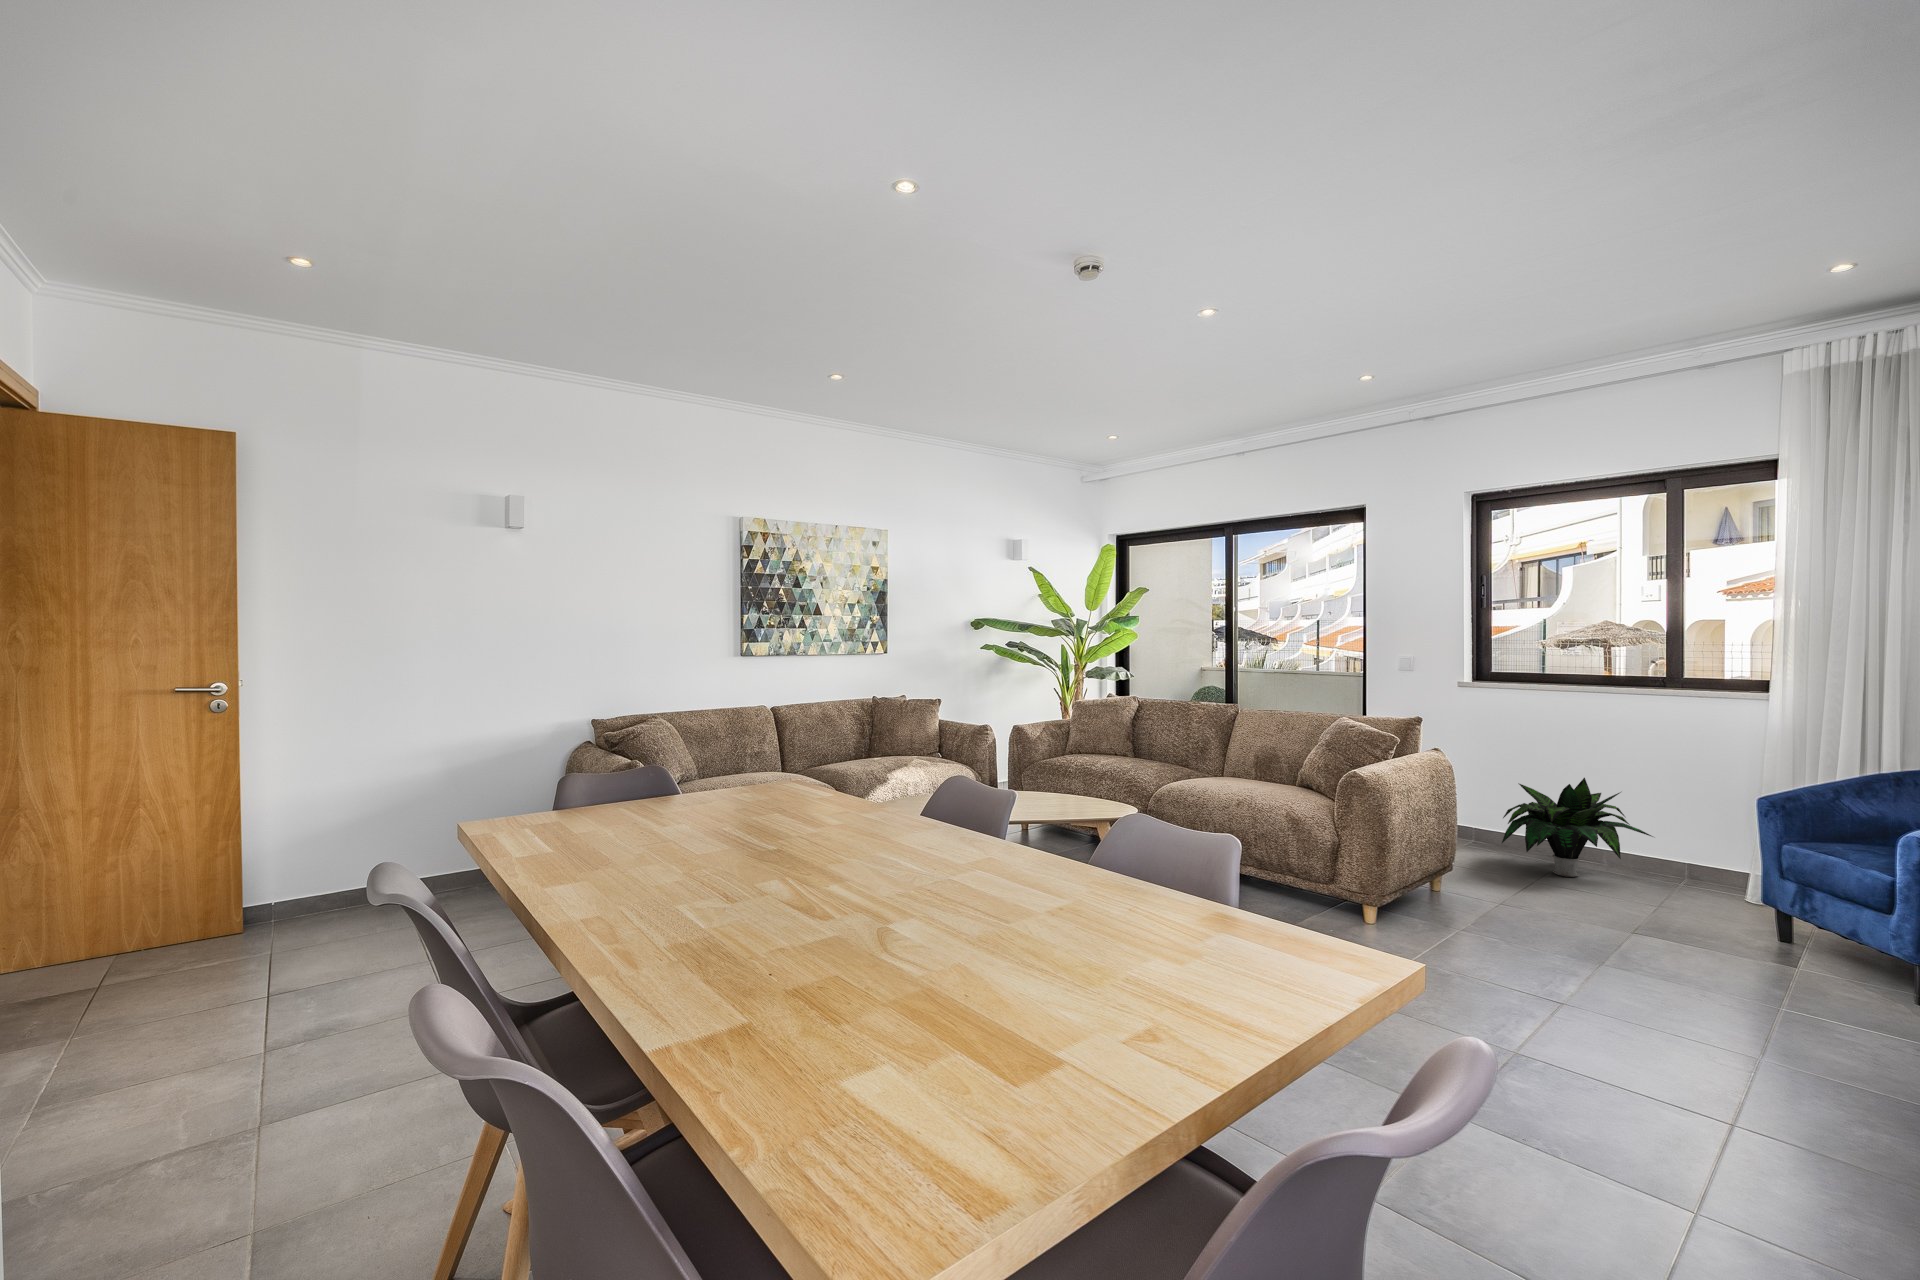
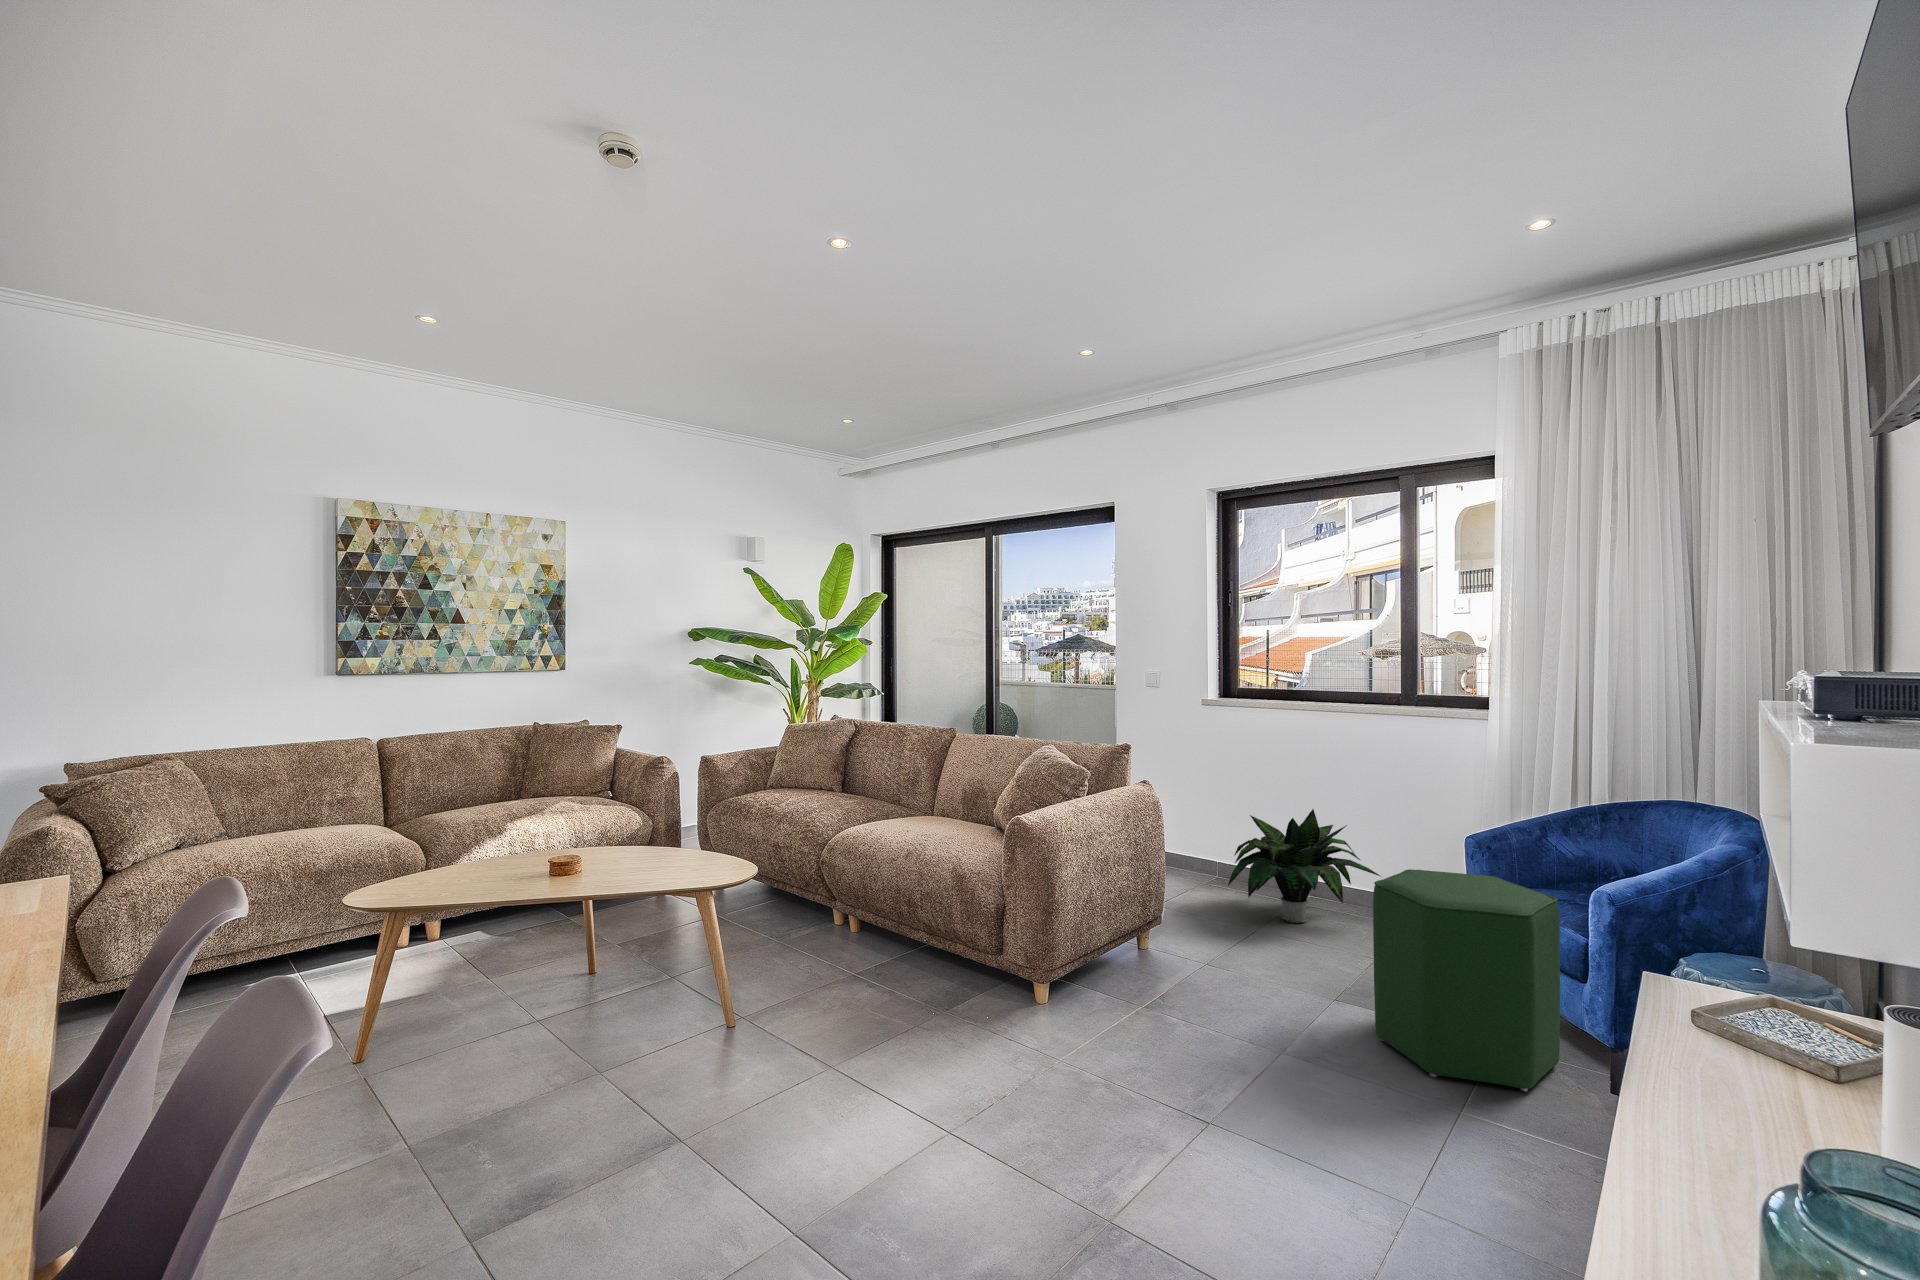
ottoman: none [1683,822,1866,999] -> present [1373,869,1560,1092]

